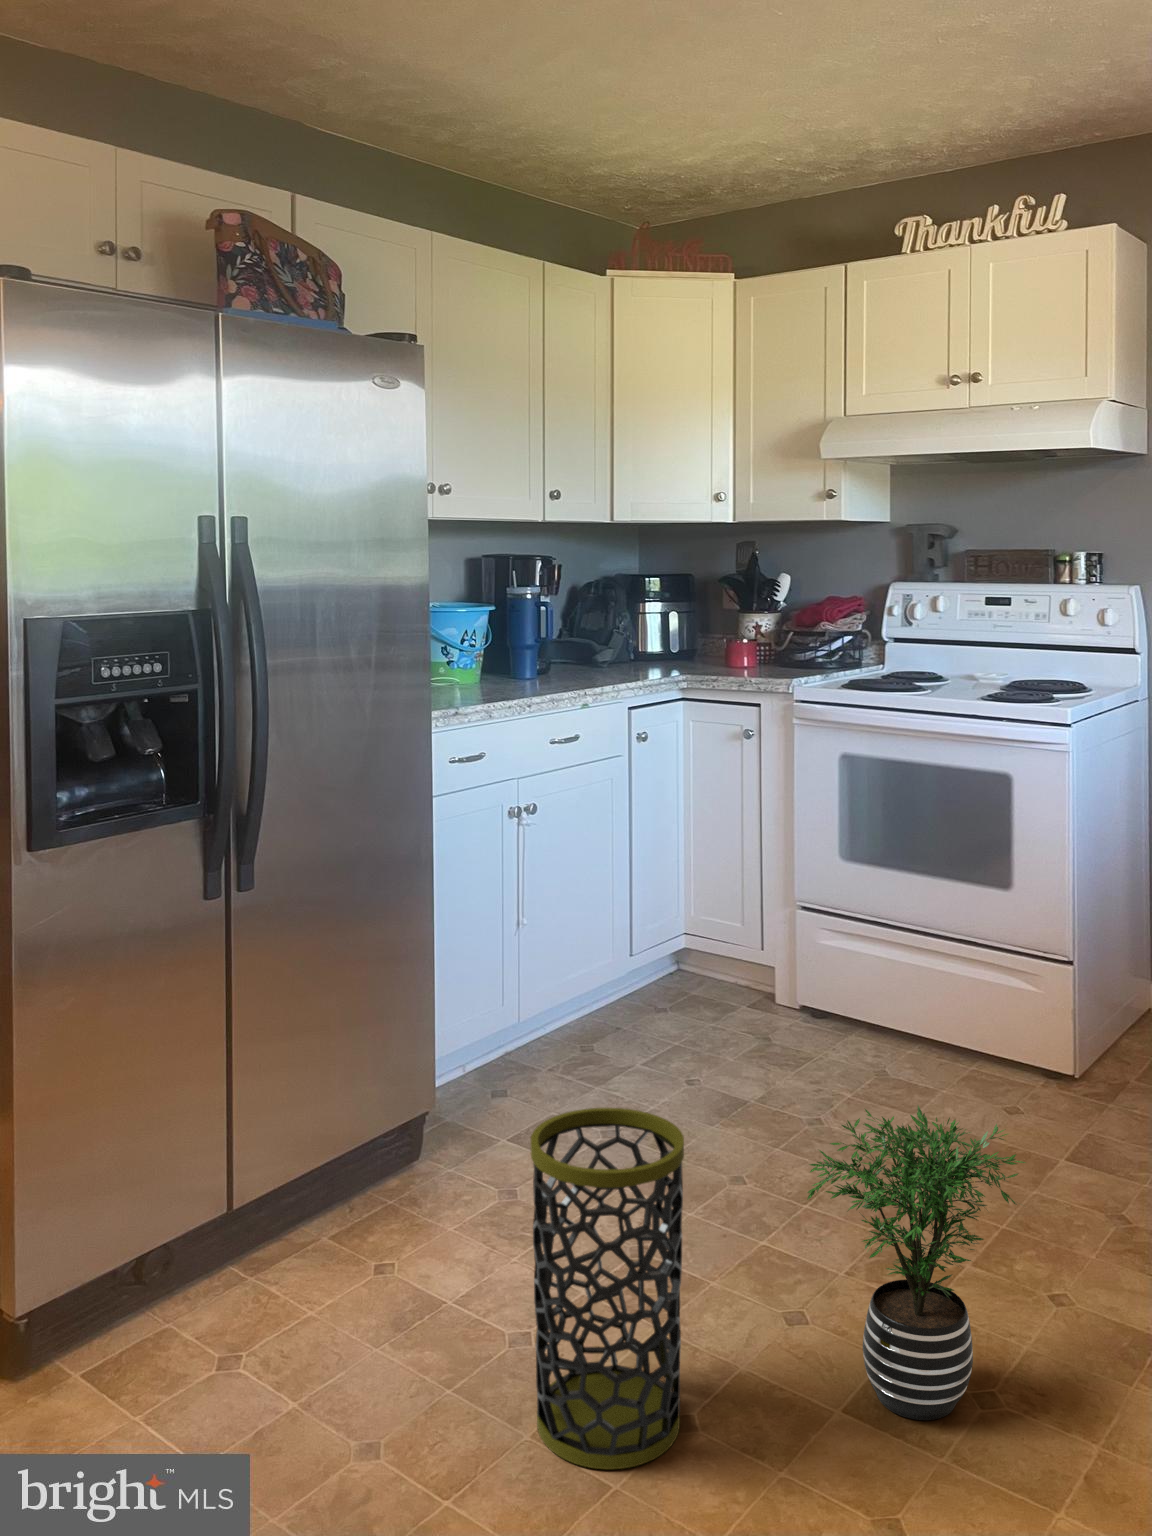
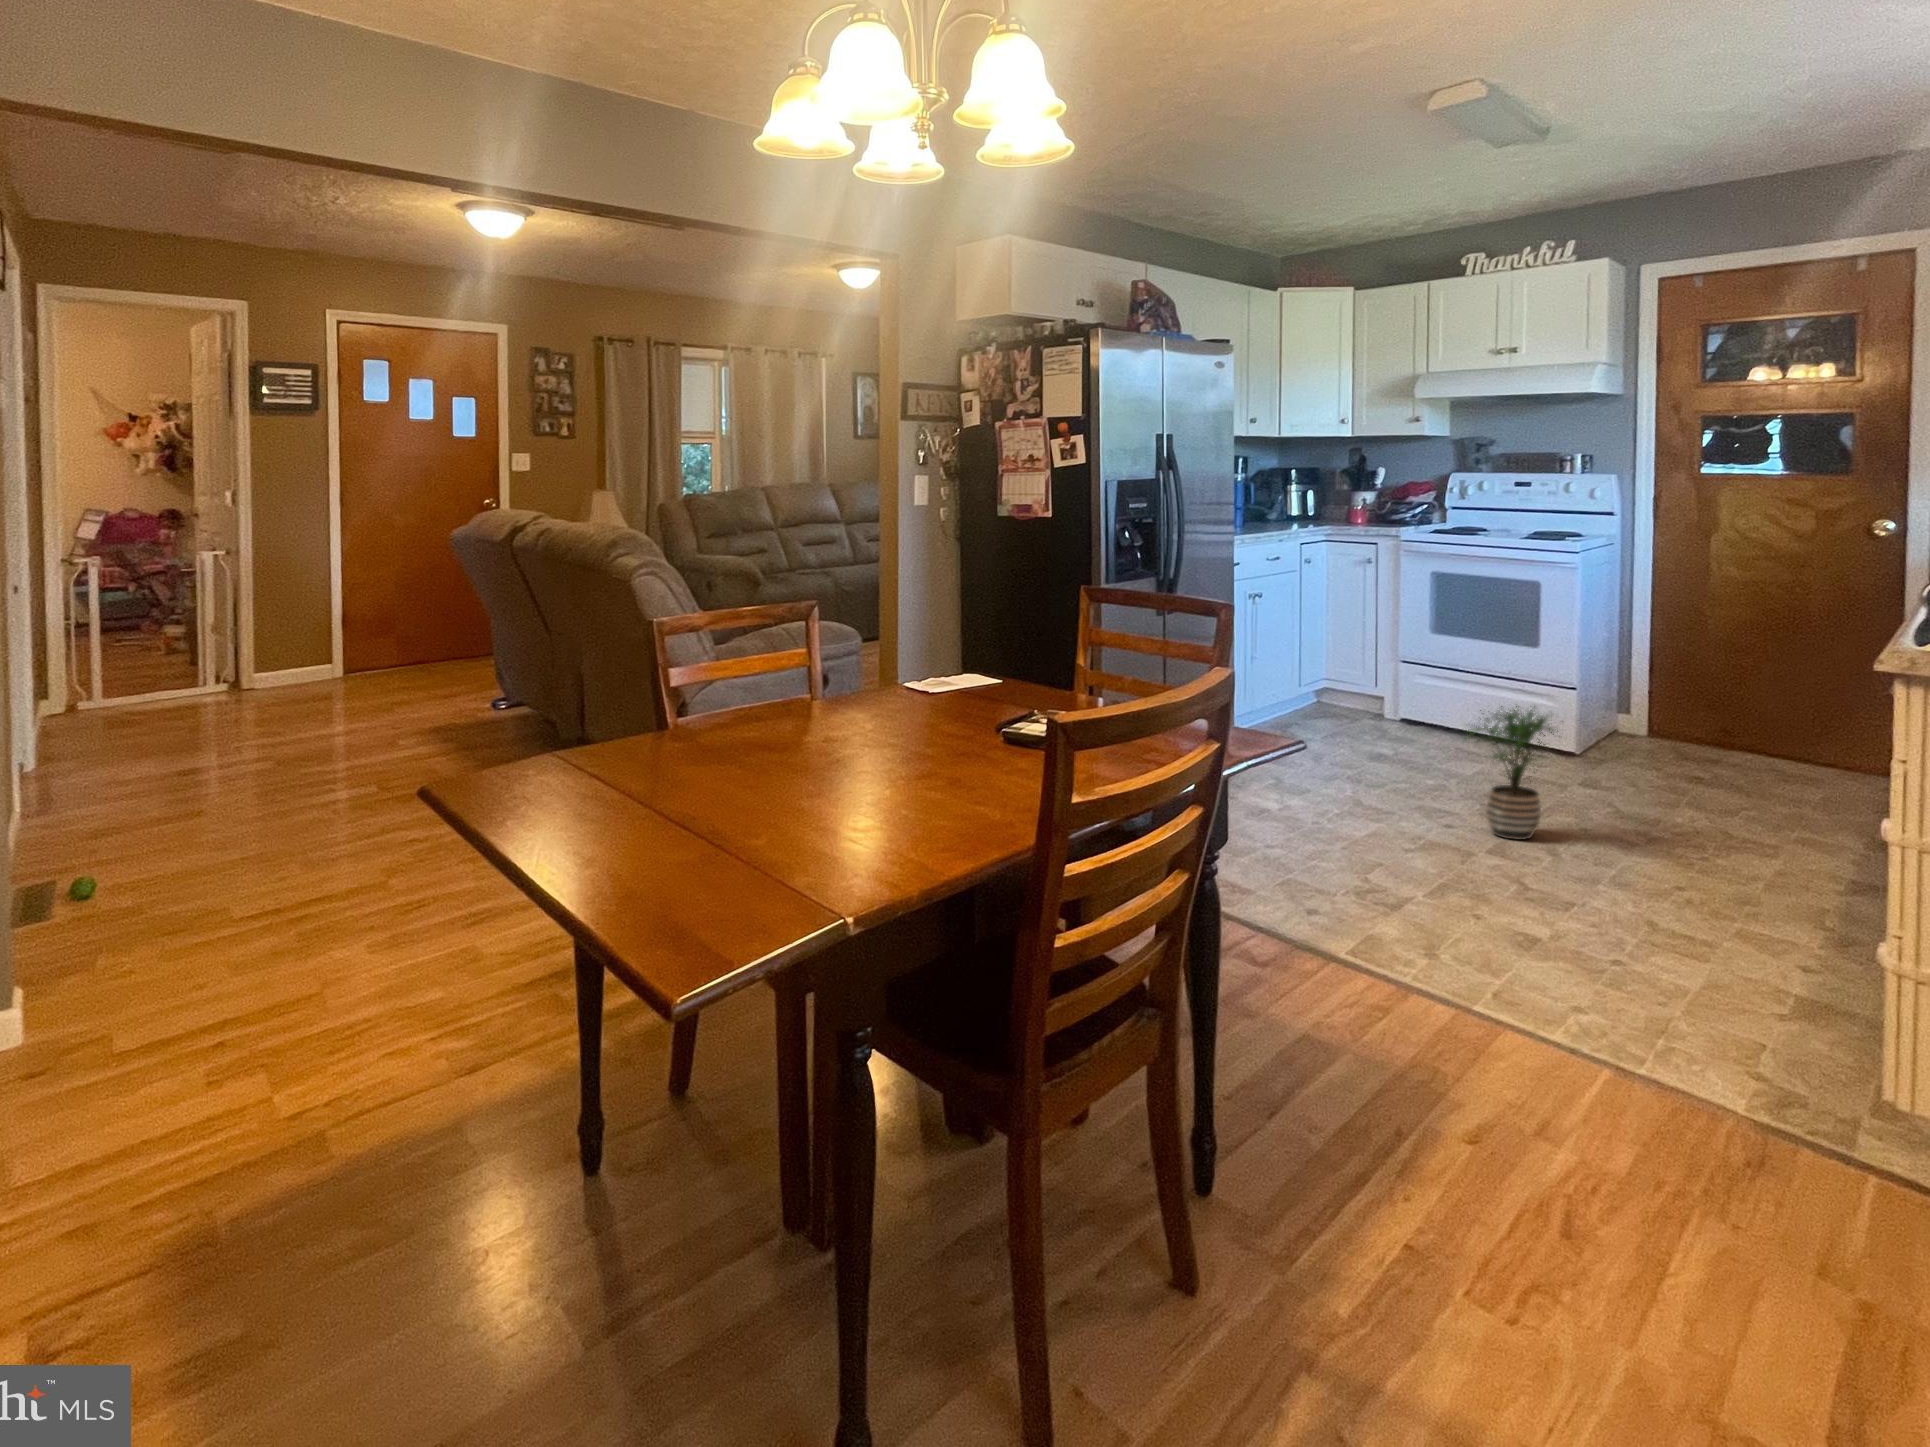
trash can: present [531,1108,684,1469] -> none [1336,700,1412,847]

